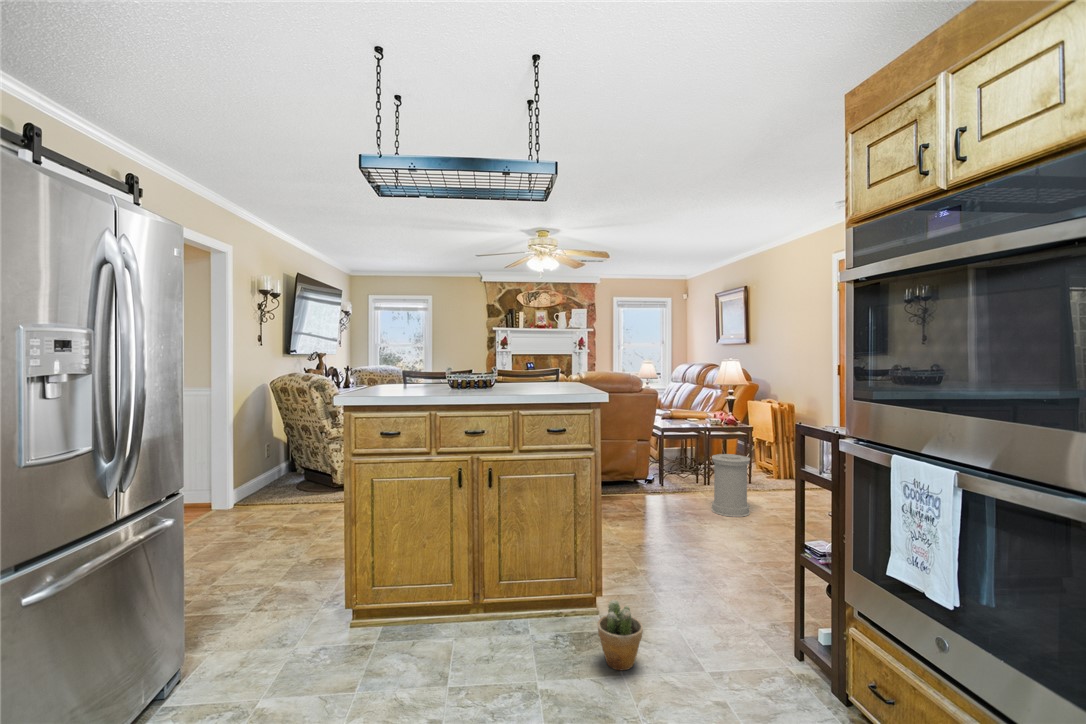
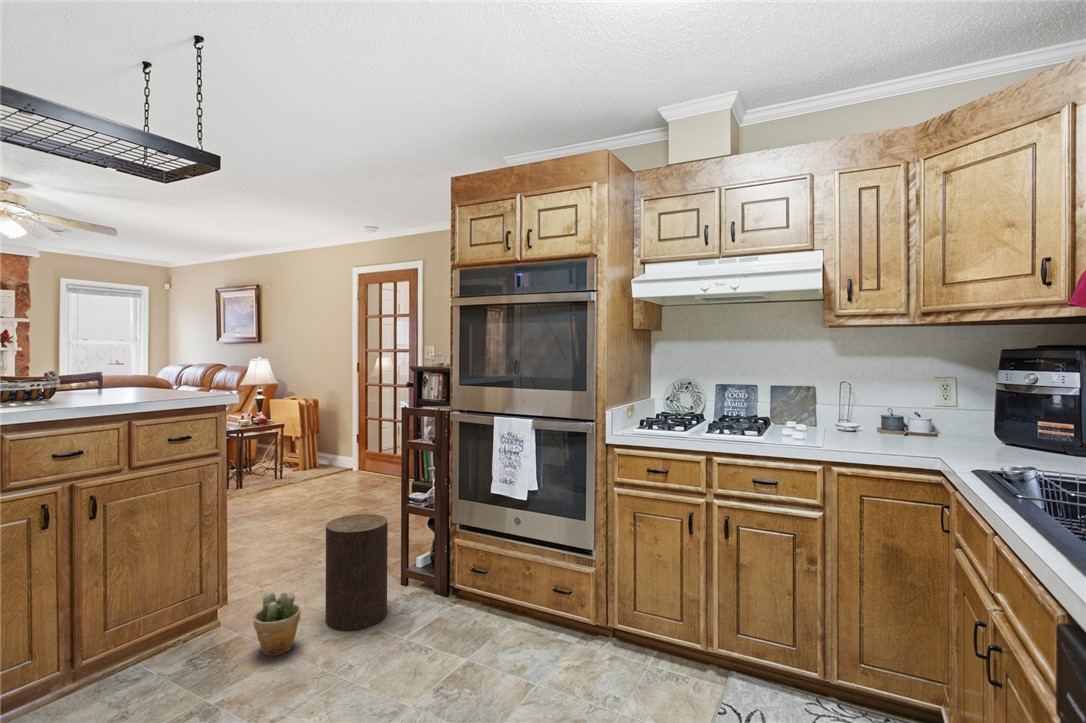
trash can: present [712,454,750,517] -> none [261,450,300,510]
stool: none [679,543,753,689] -> present [325,514,388,631]

